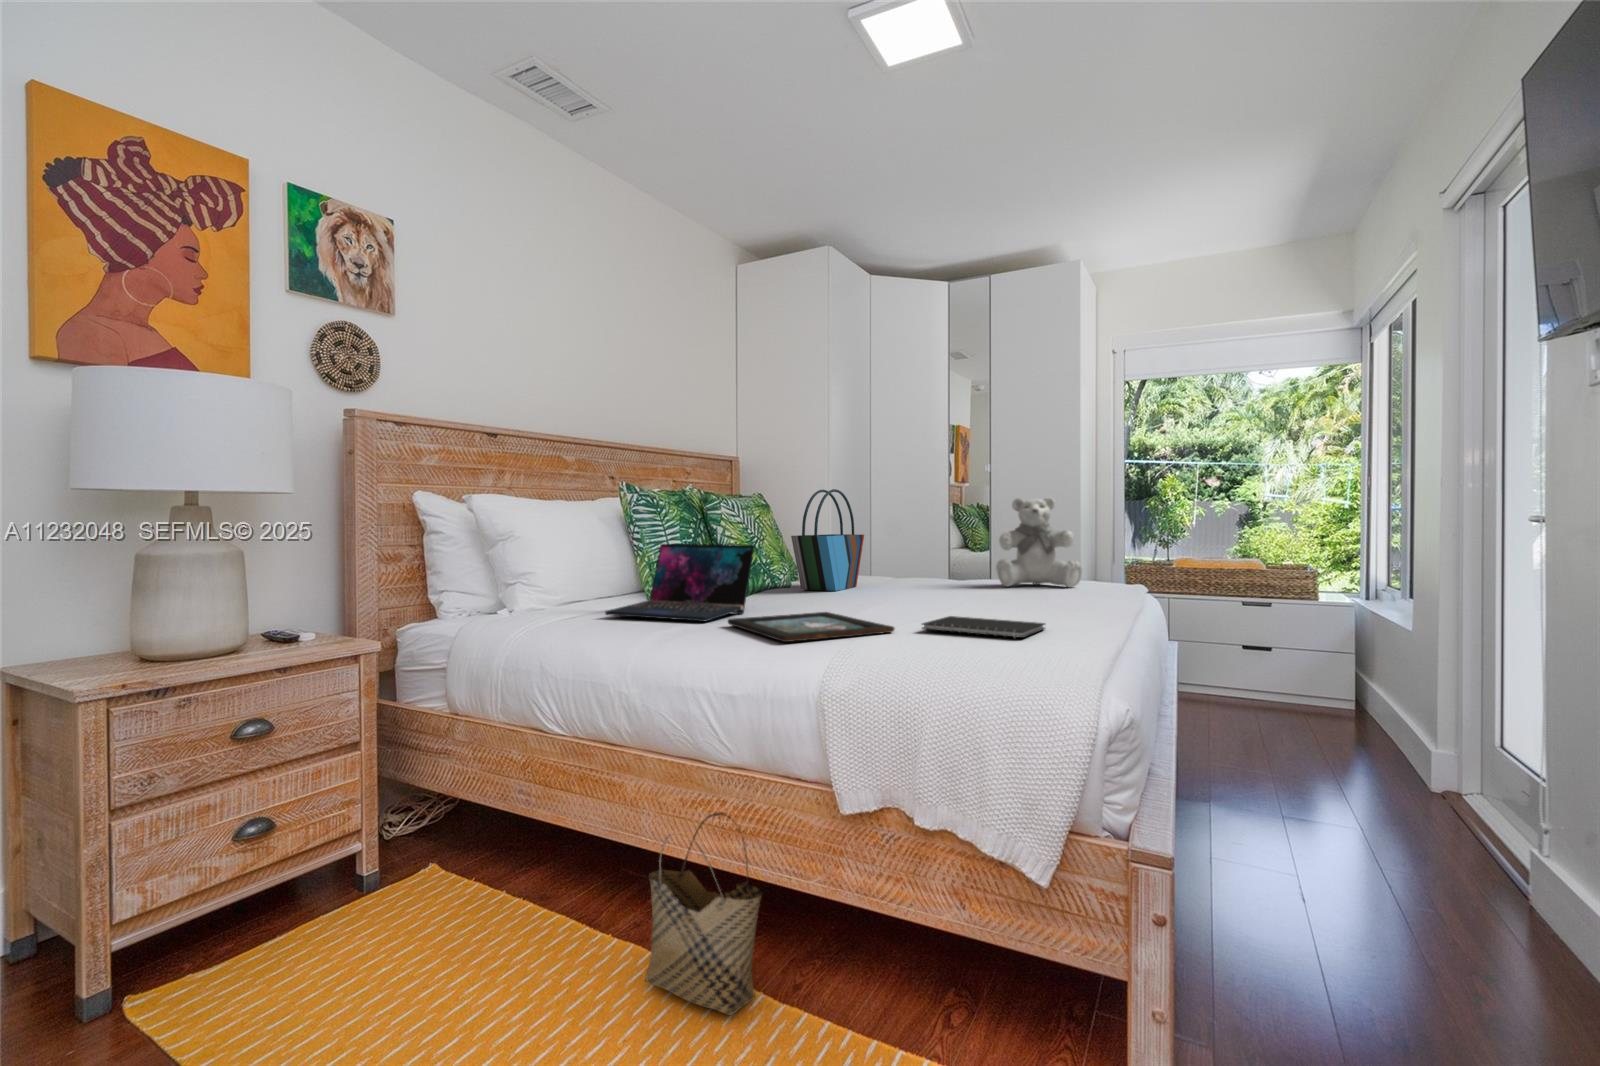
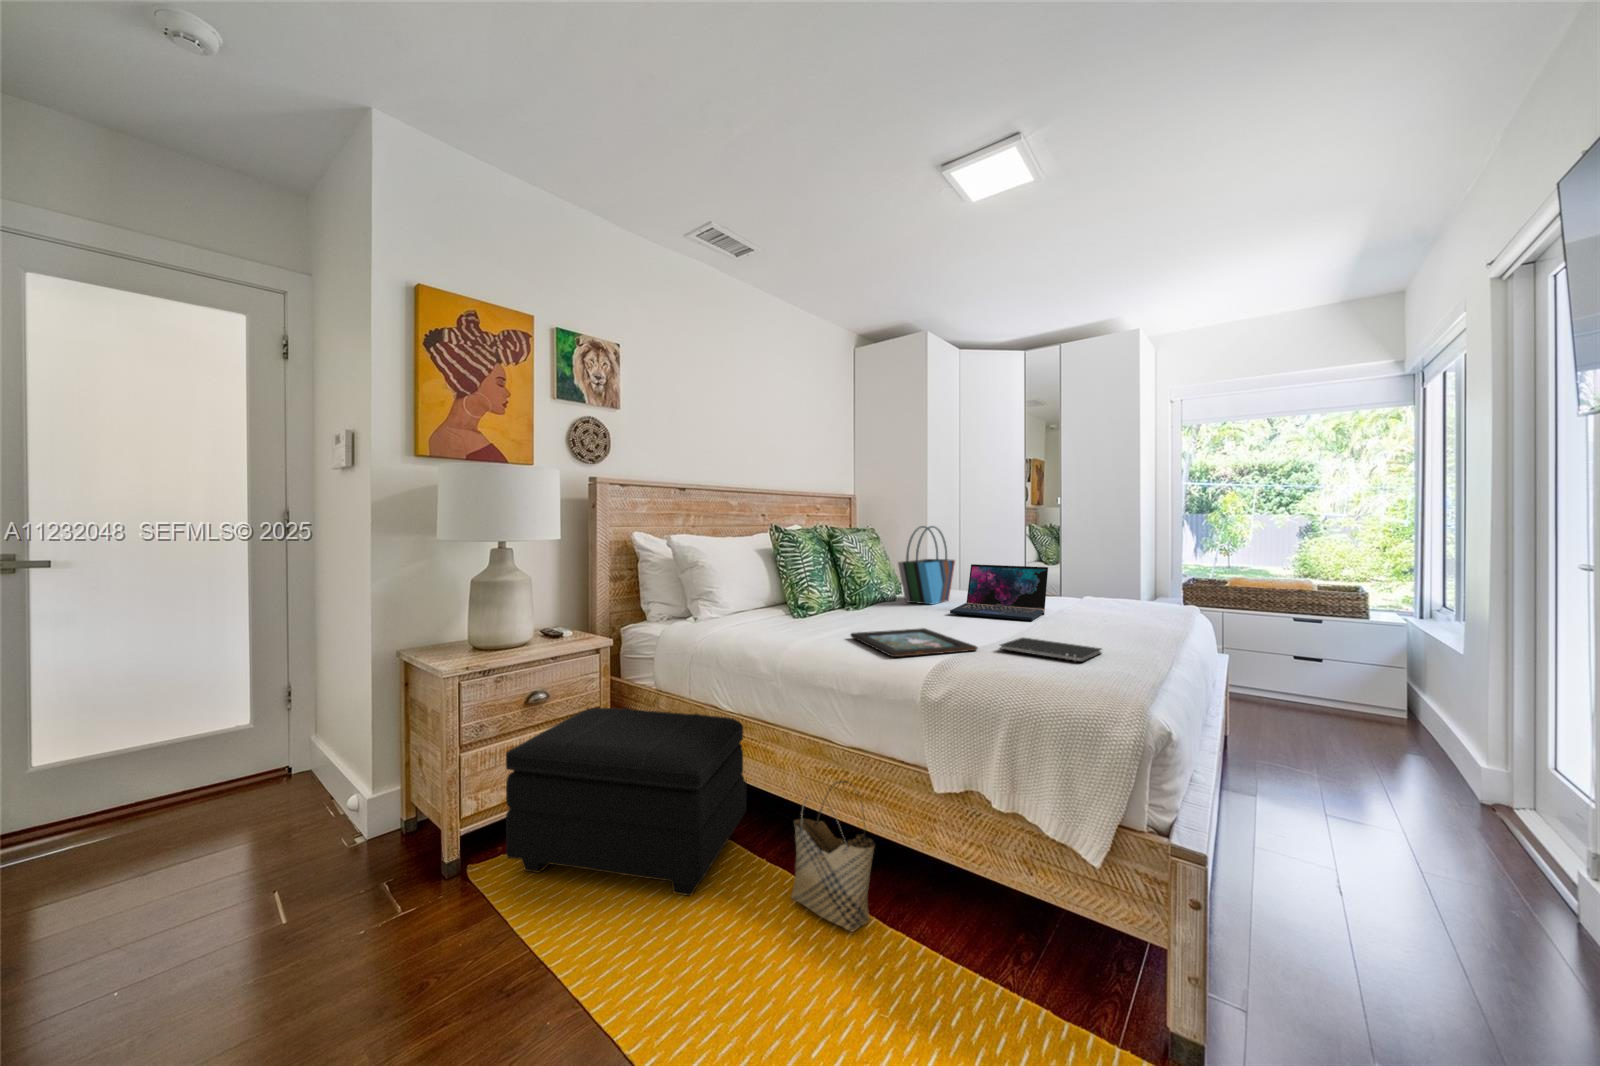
teddy bear: present [996,498,1082,588] -> none [1064,533,1139,608]
laptop: present [605,544,755,622] -> present [950,564,1048,620]
footstool: none [194,740,583,996] -> present [506,708,746,896]

